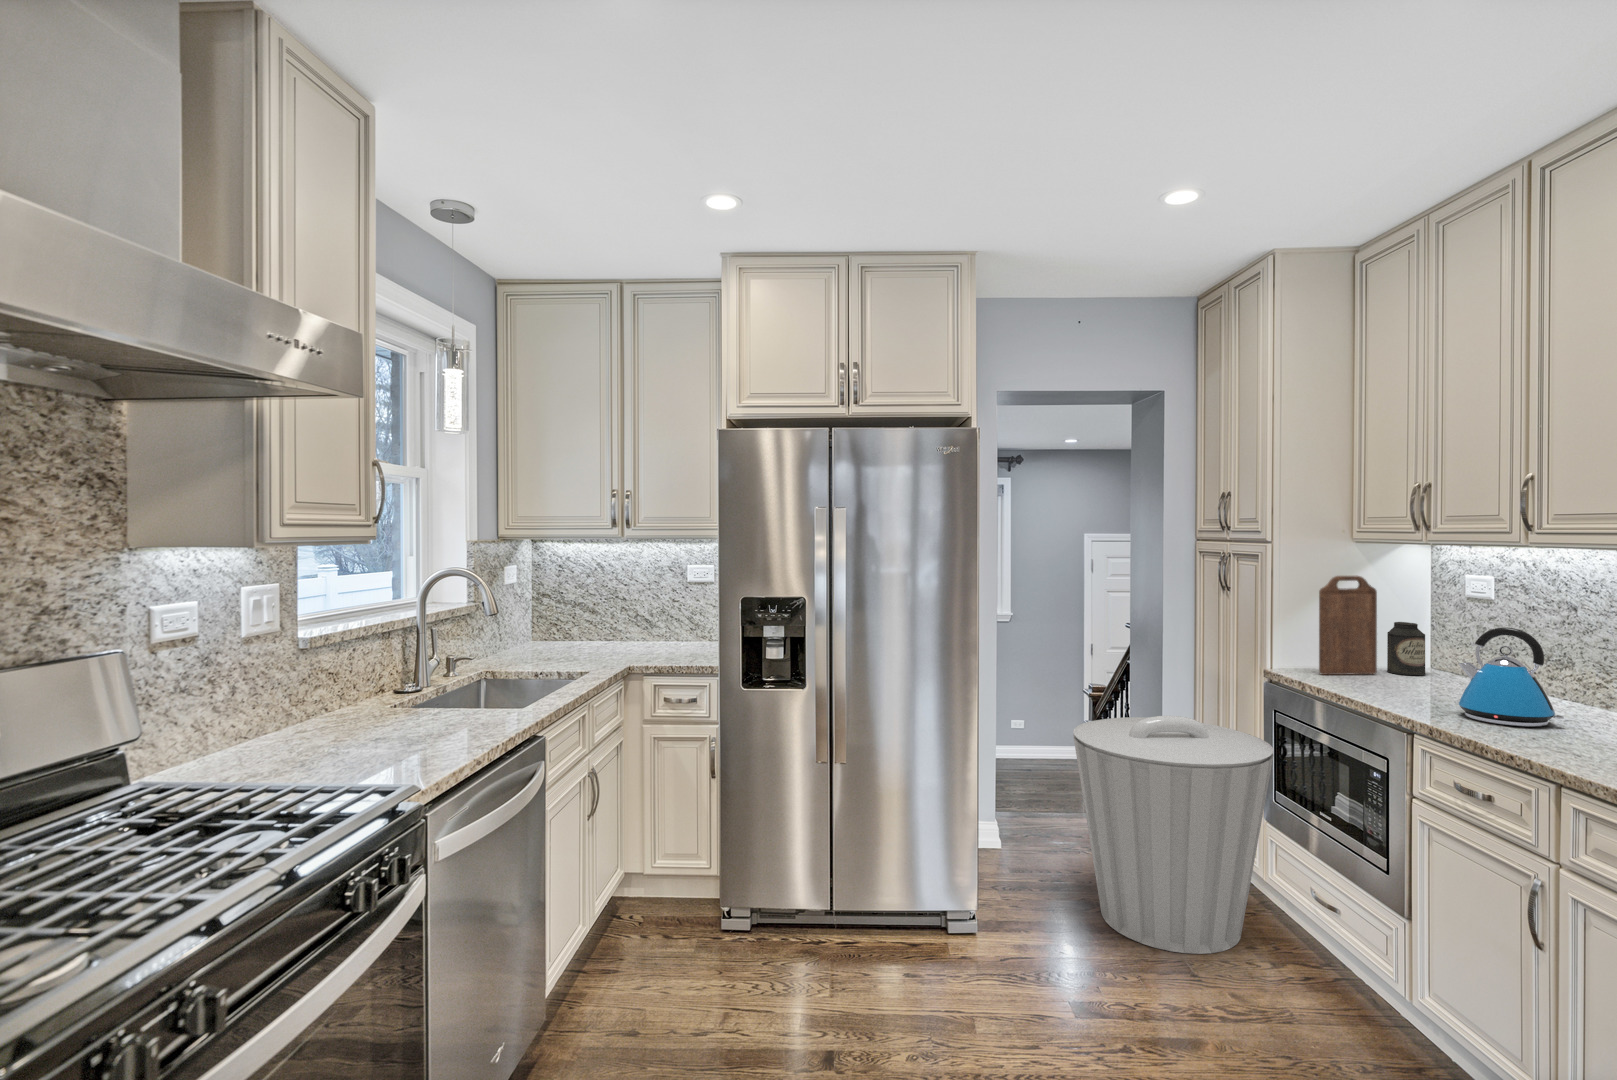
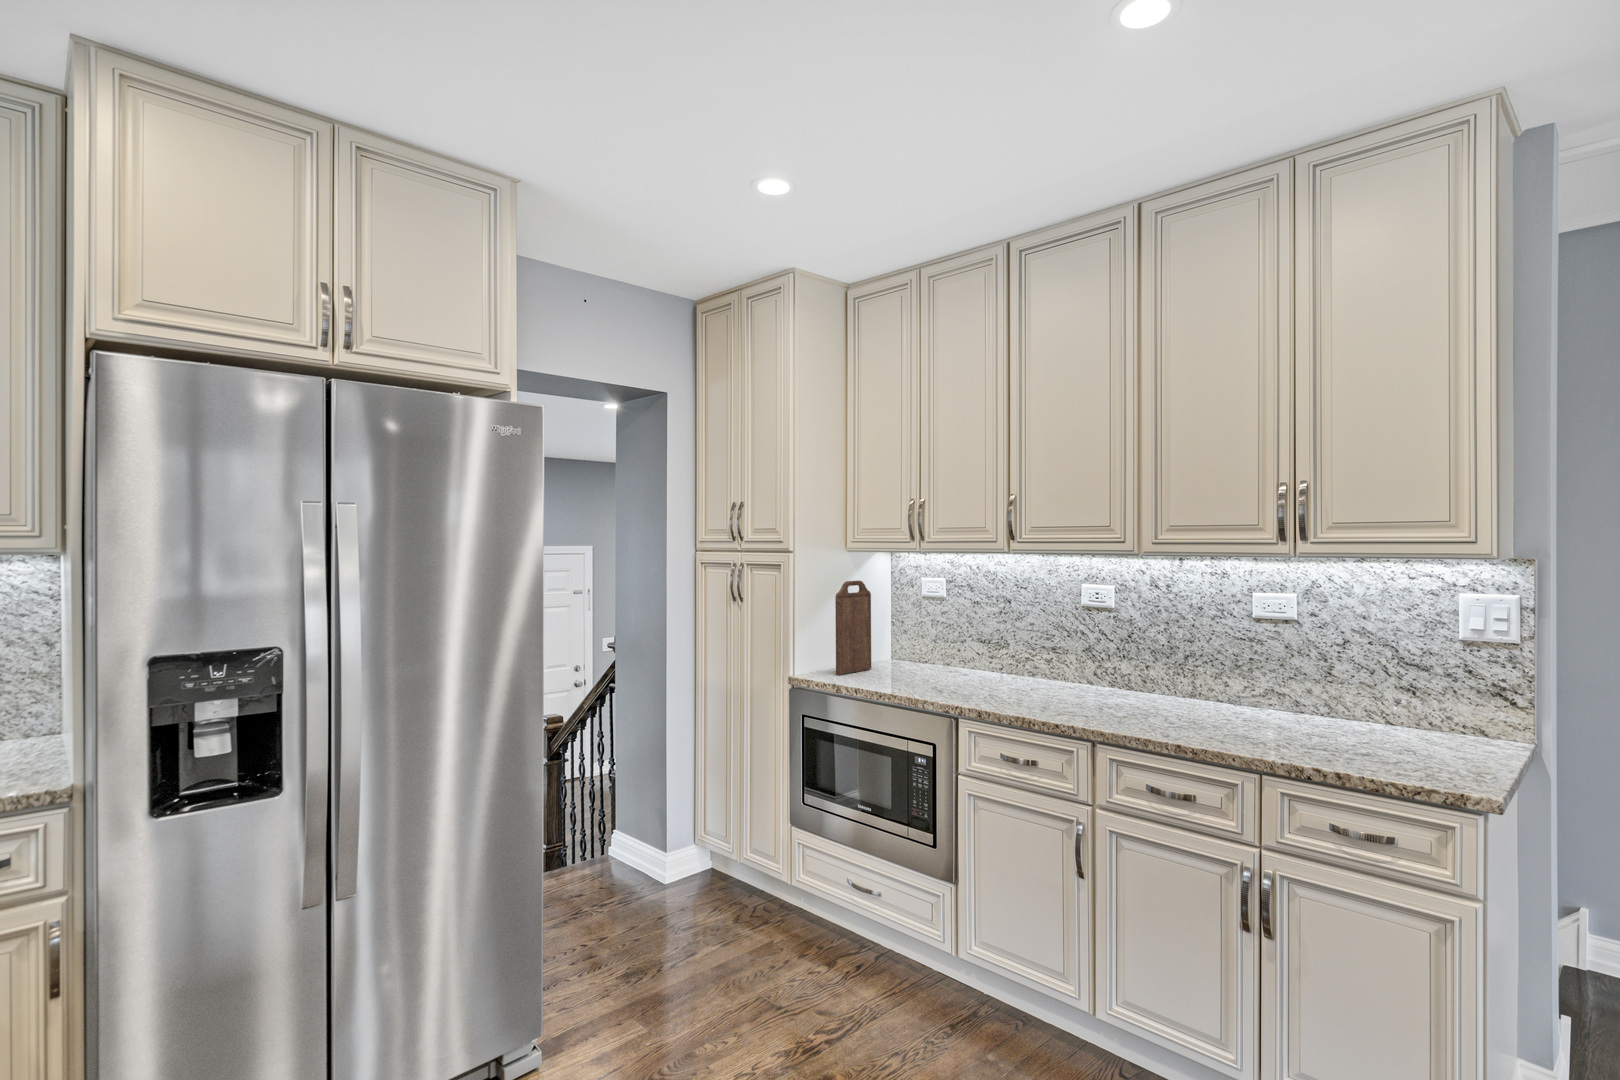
canister: present [1387,622,1425,675] -> none [871,620,899,667]
kettle: present [1459,627,1564,727] -> none [972,619,1041,700]
trash can: present [1073,716,1273,954] -> none [621,737,819,996]

